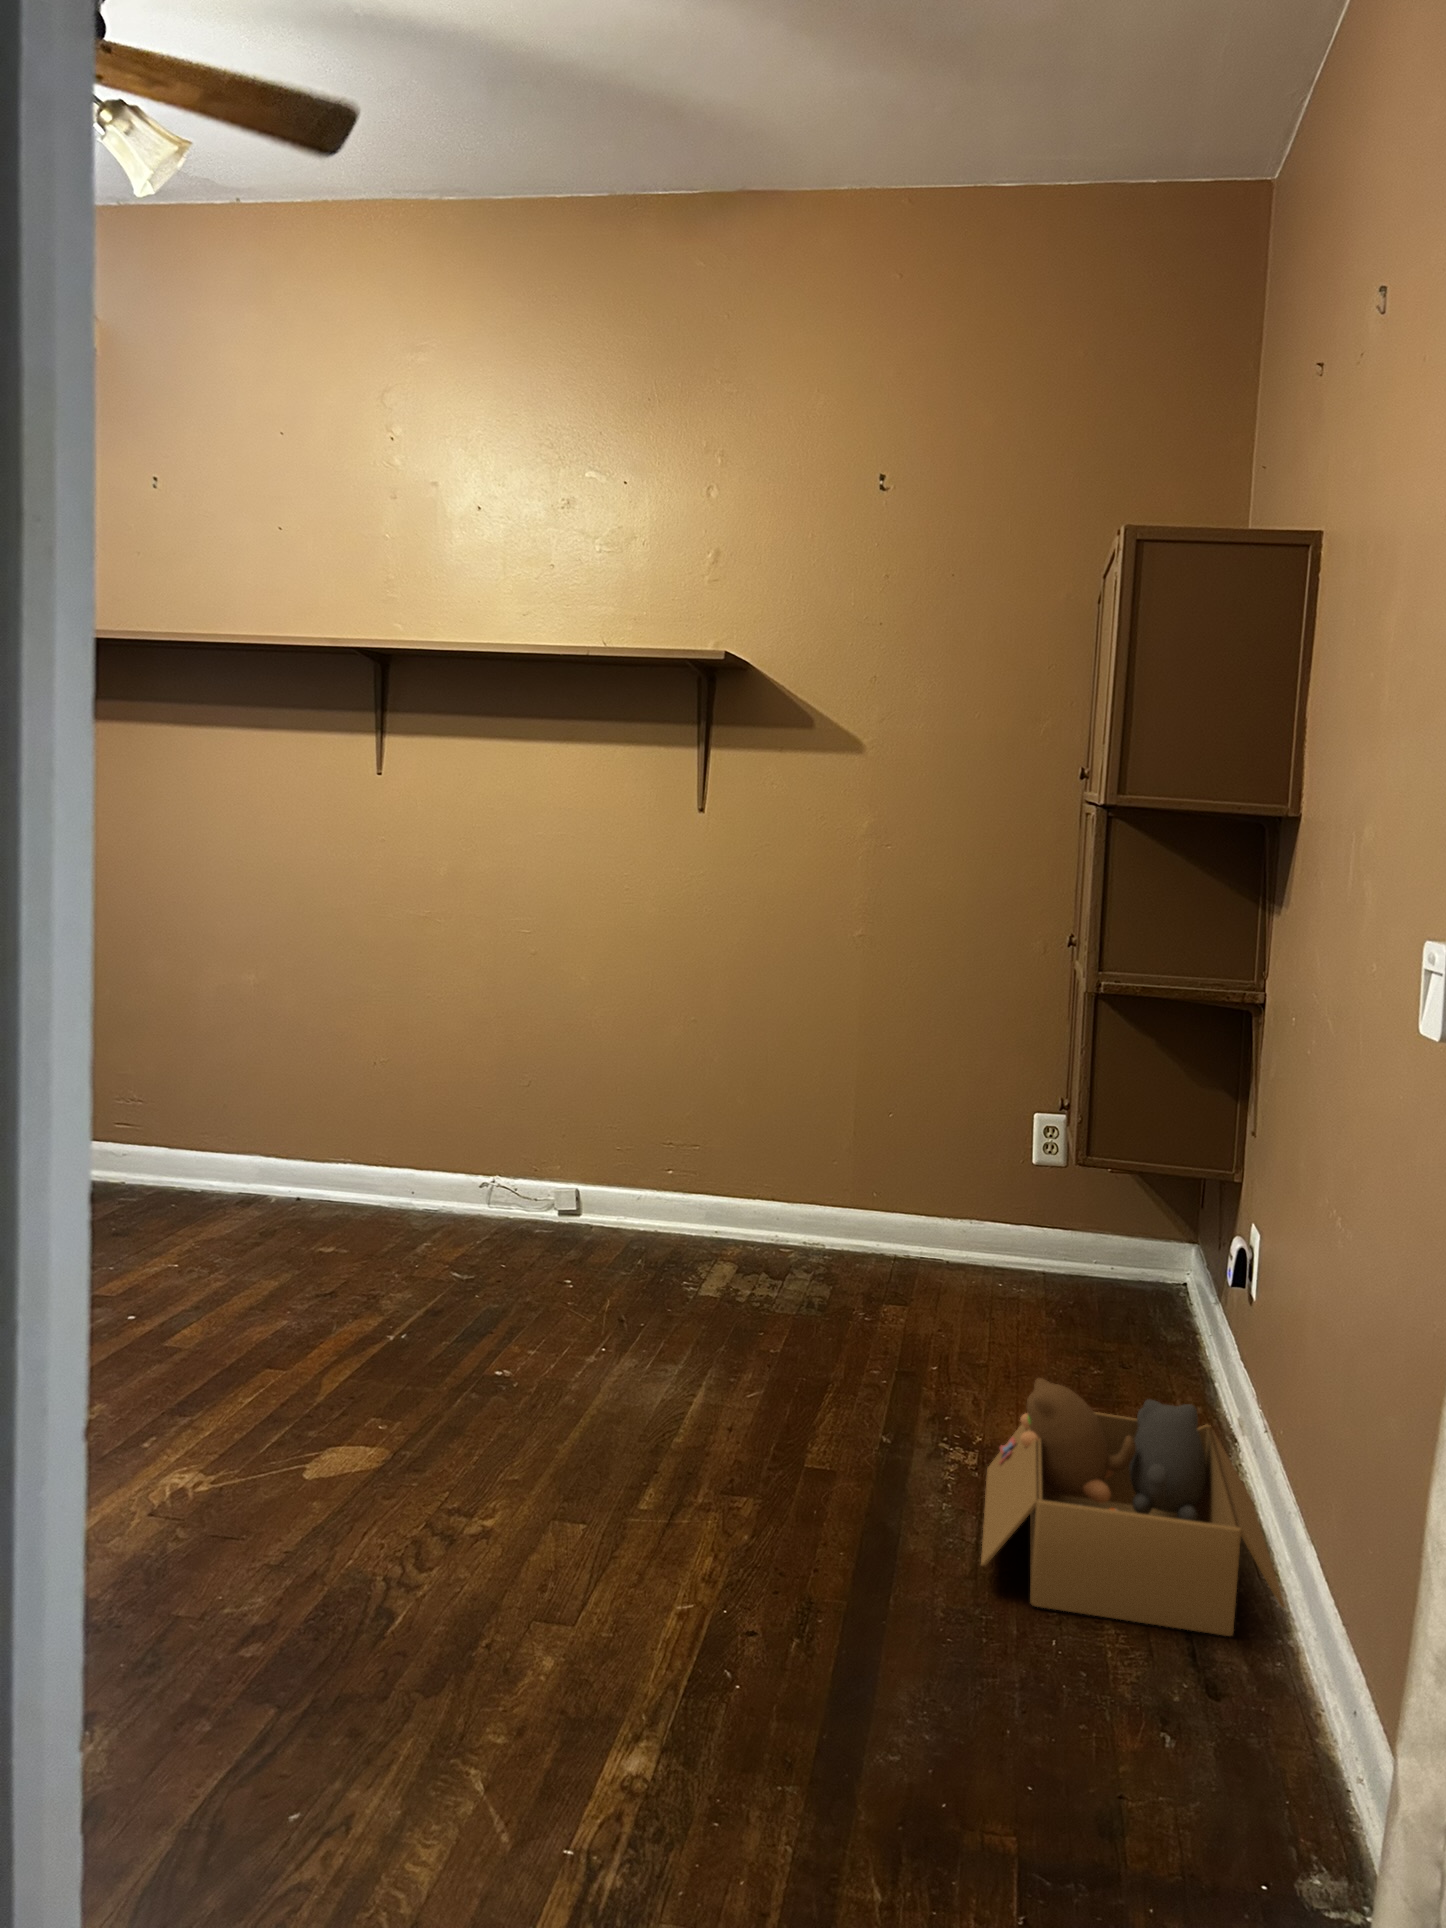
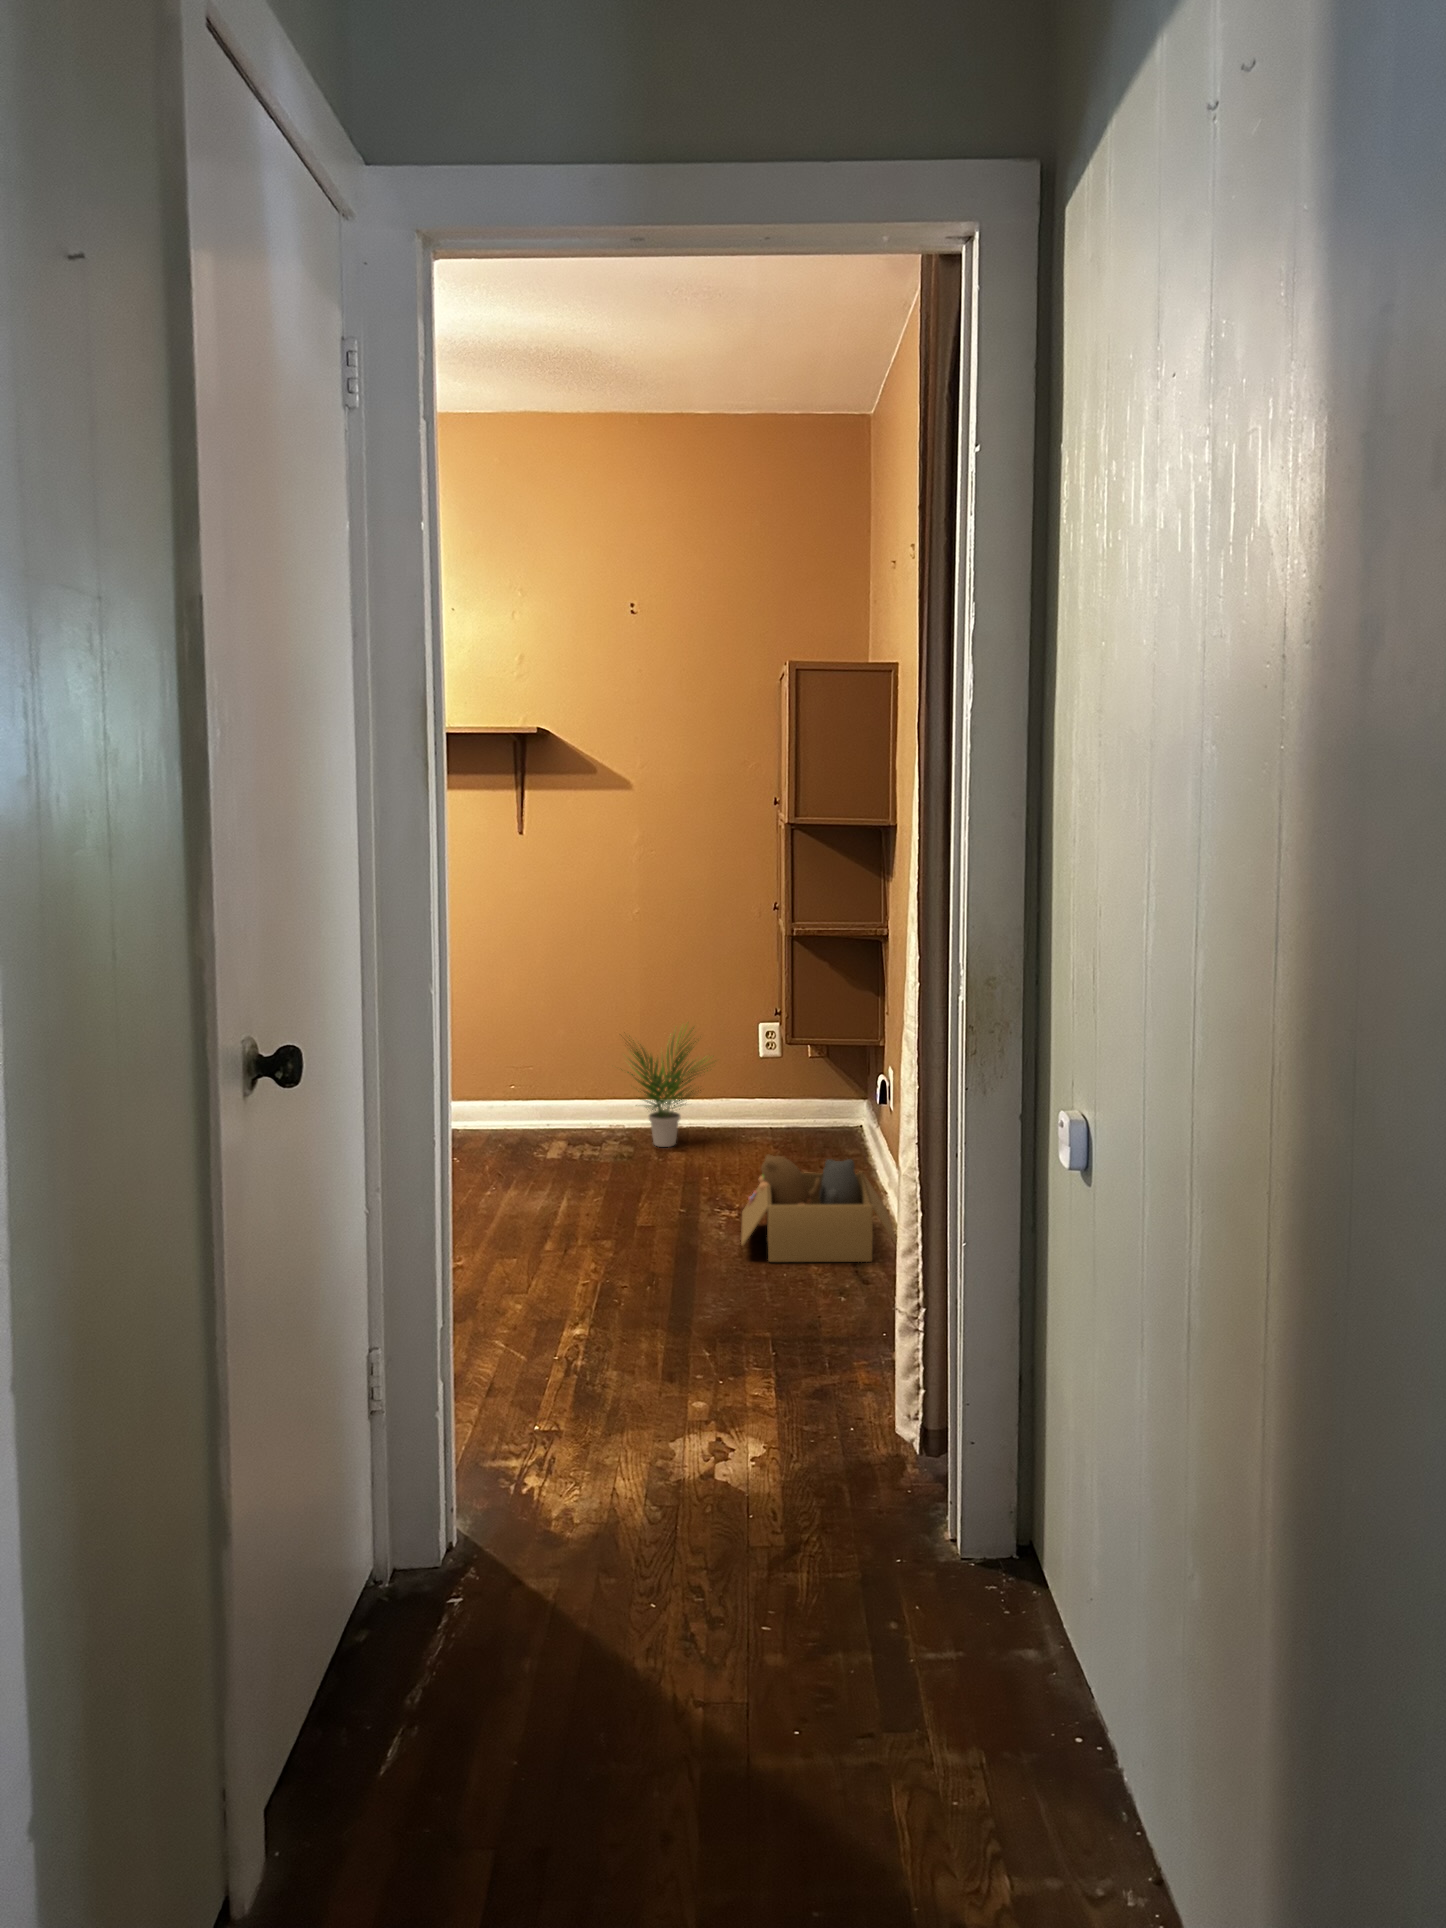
potted plant: none [799,1102,970,1292] -> present [621,1028,708,1147]

